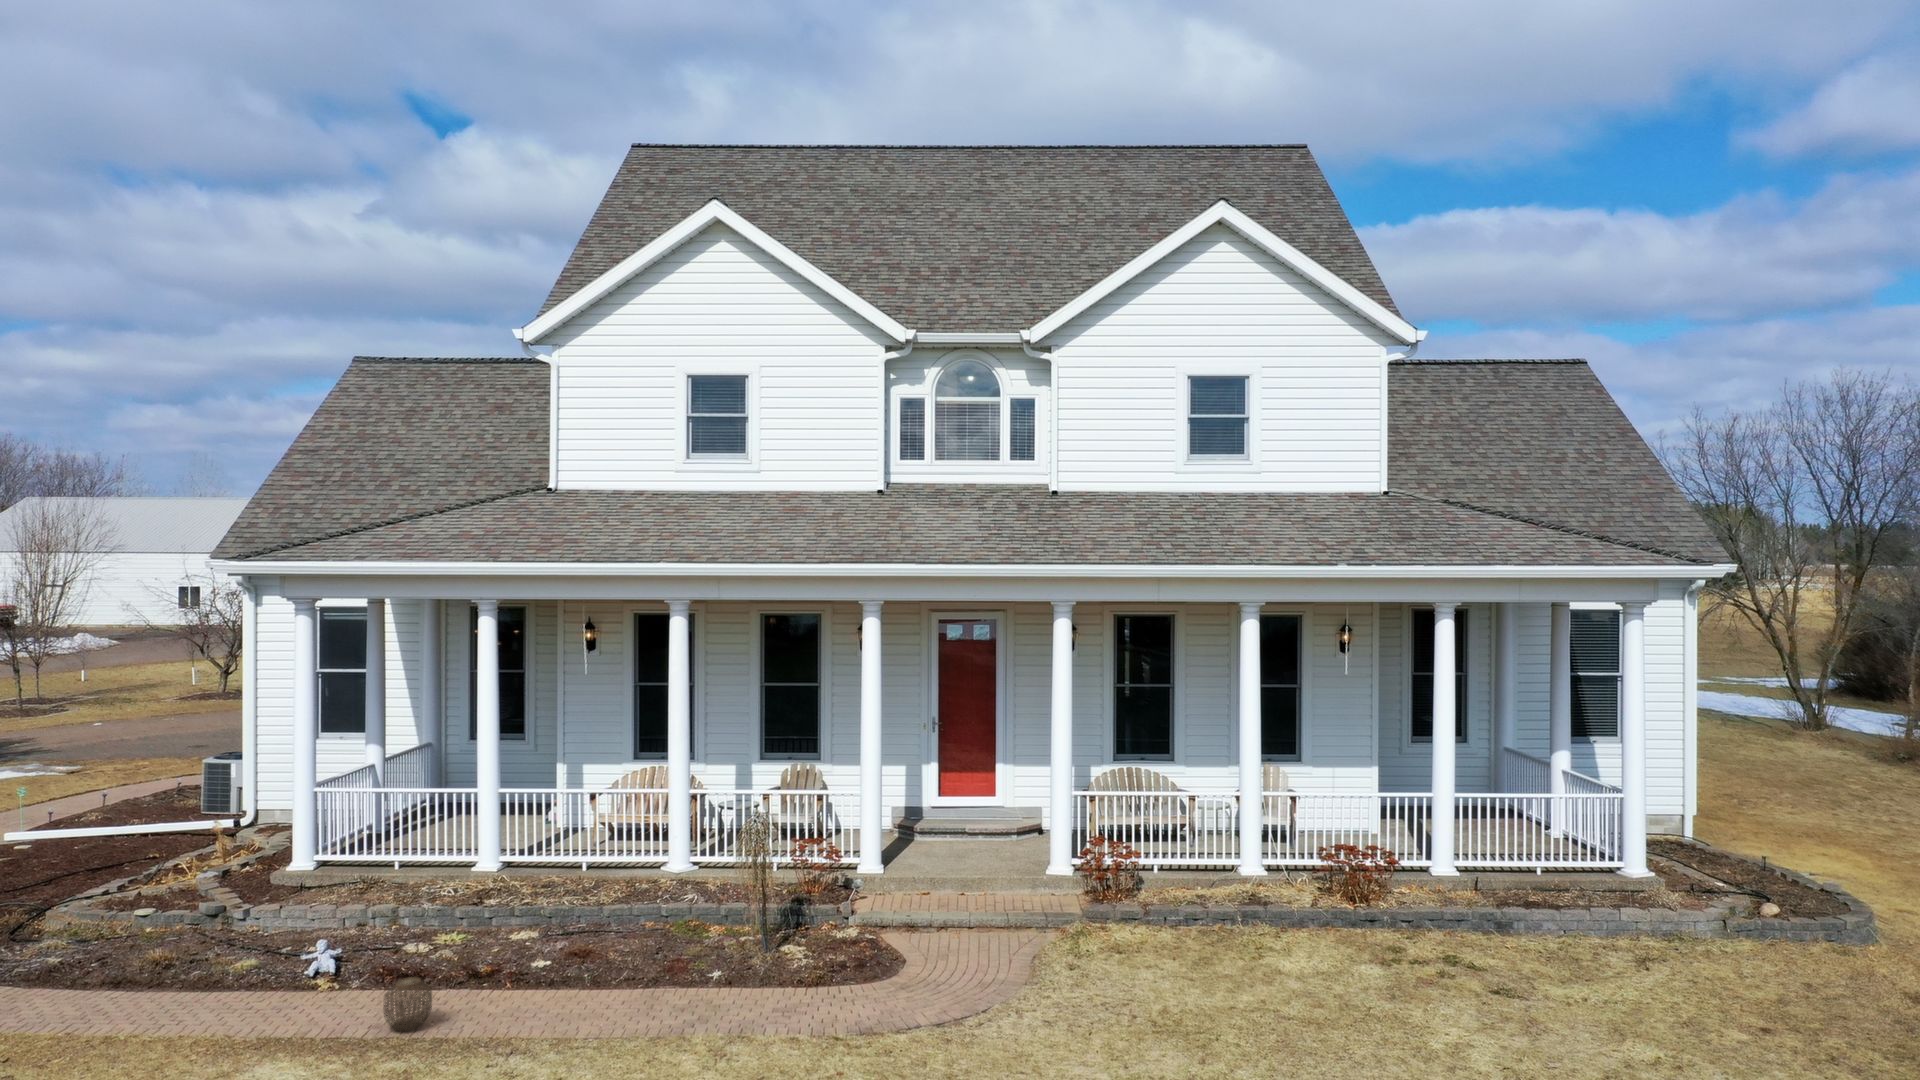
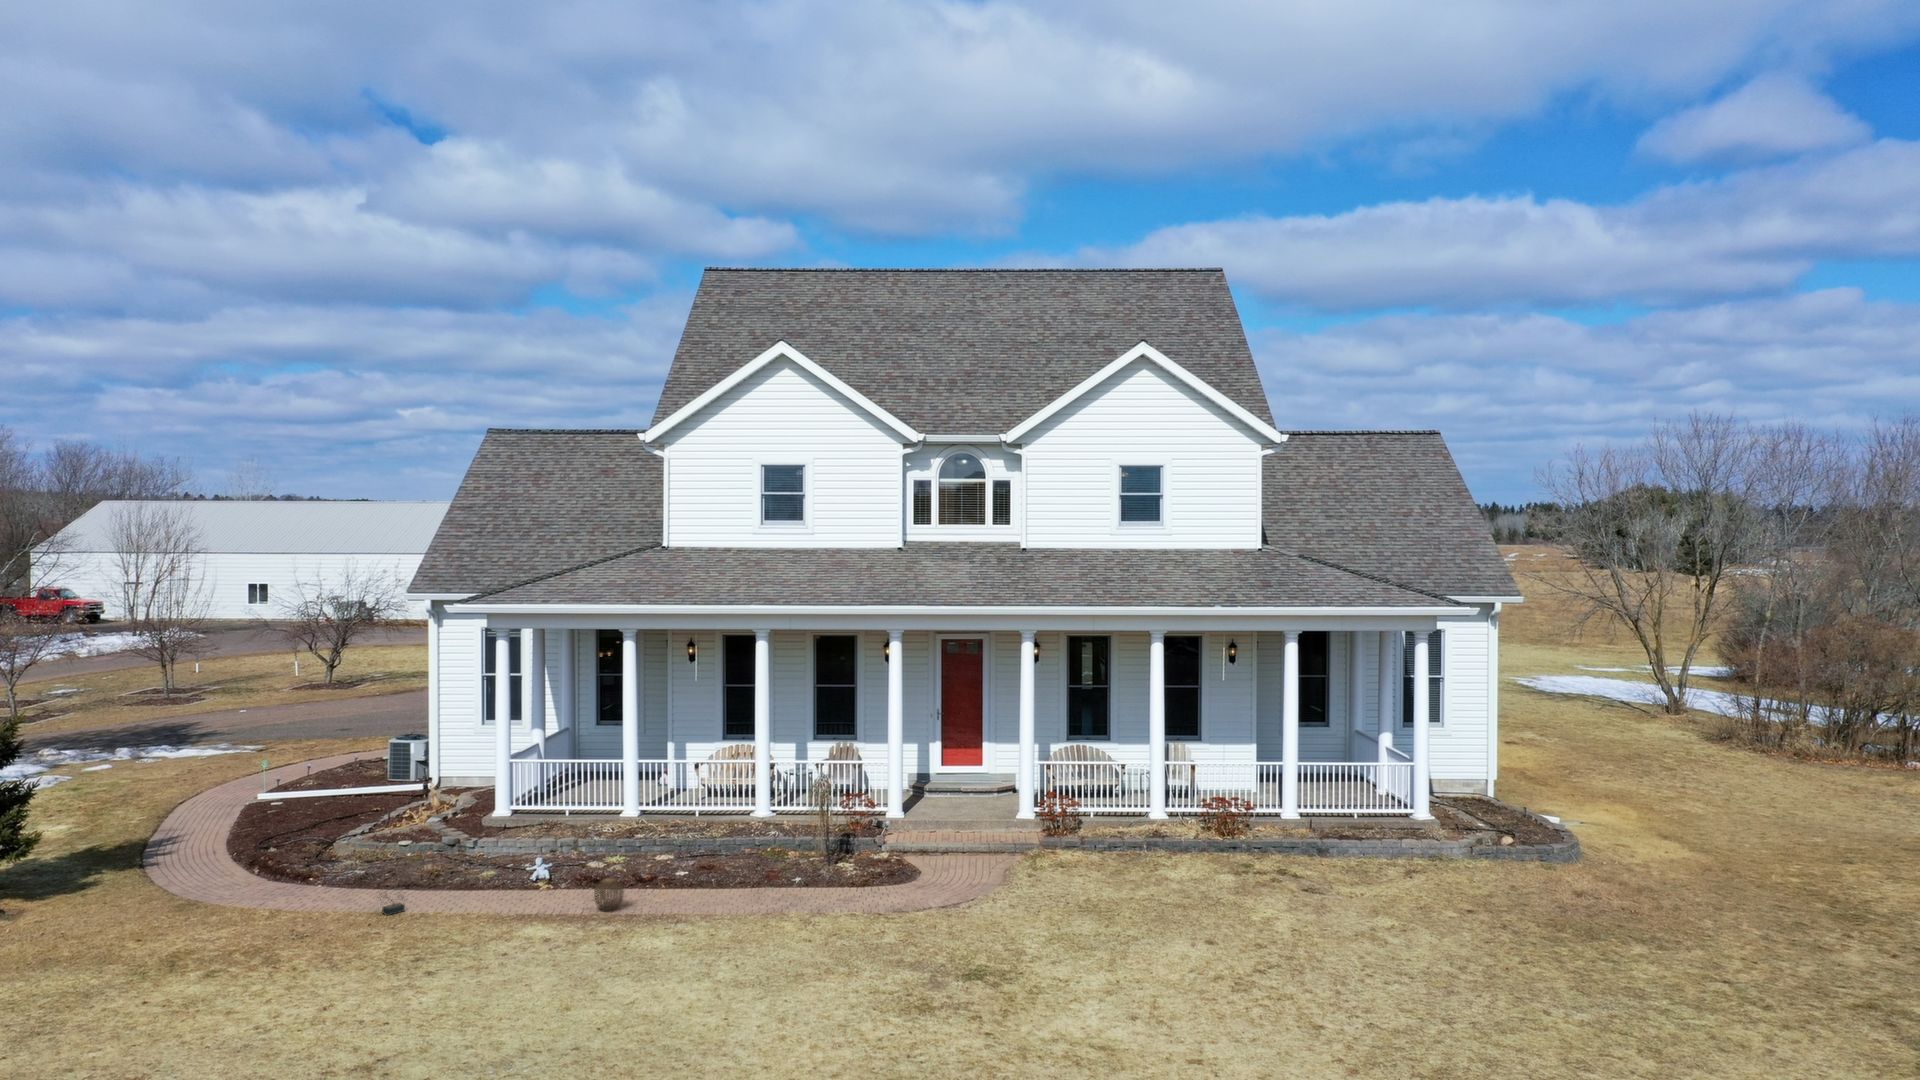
decorative plant: none [30,999,90,1041] -> present [378,891,405,915]

